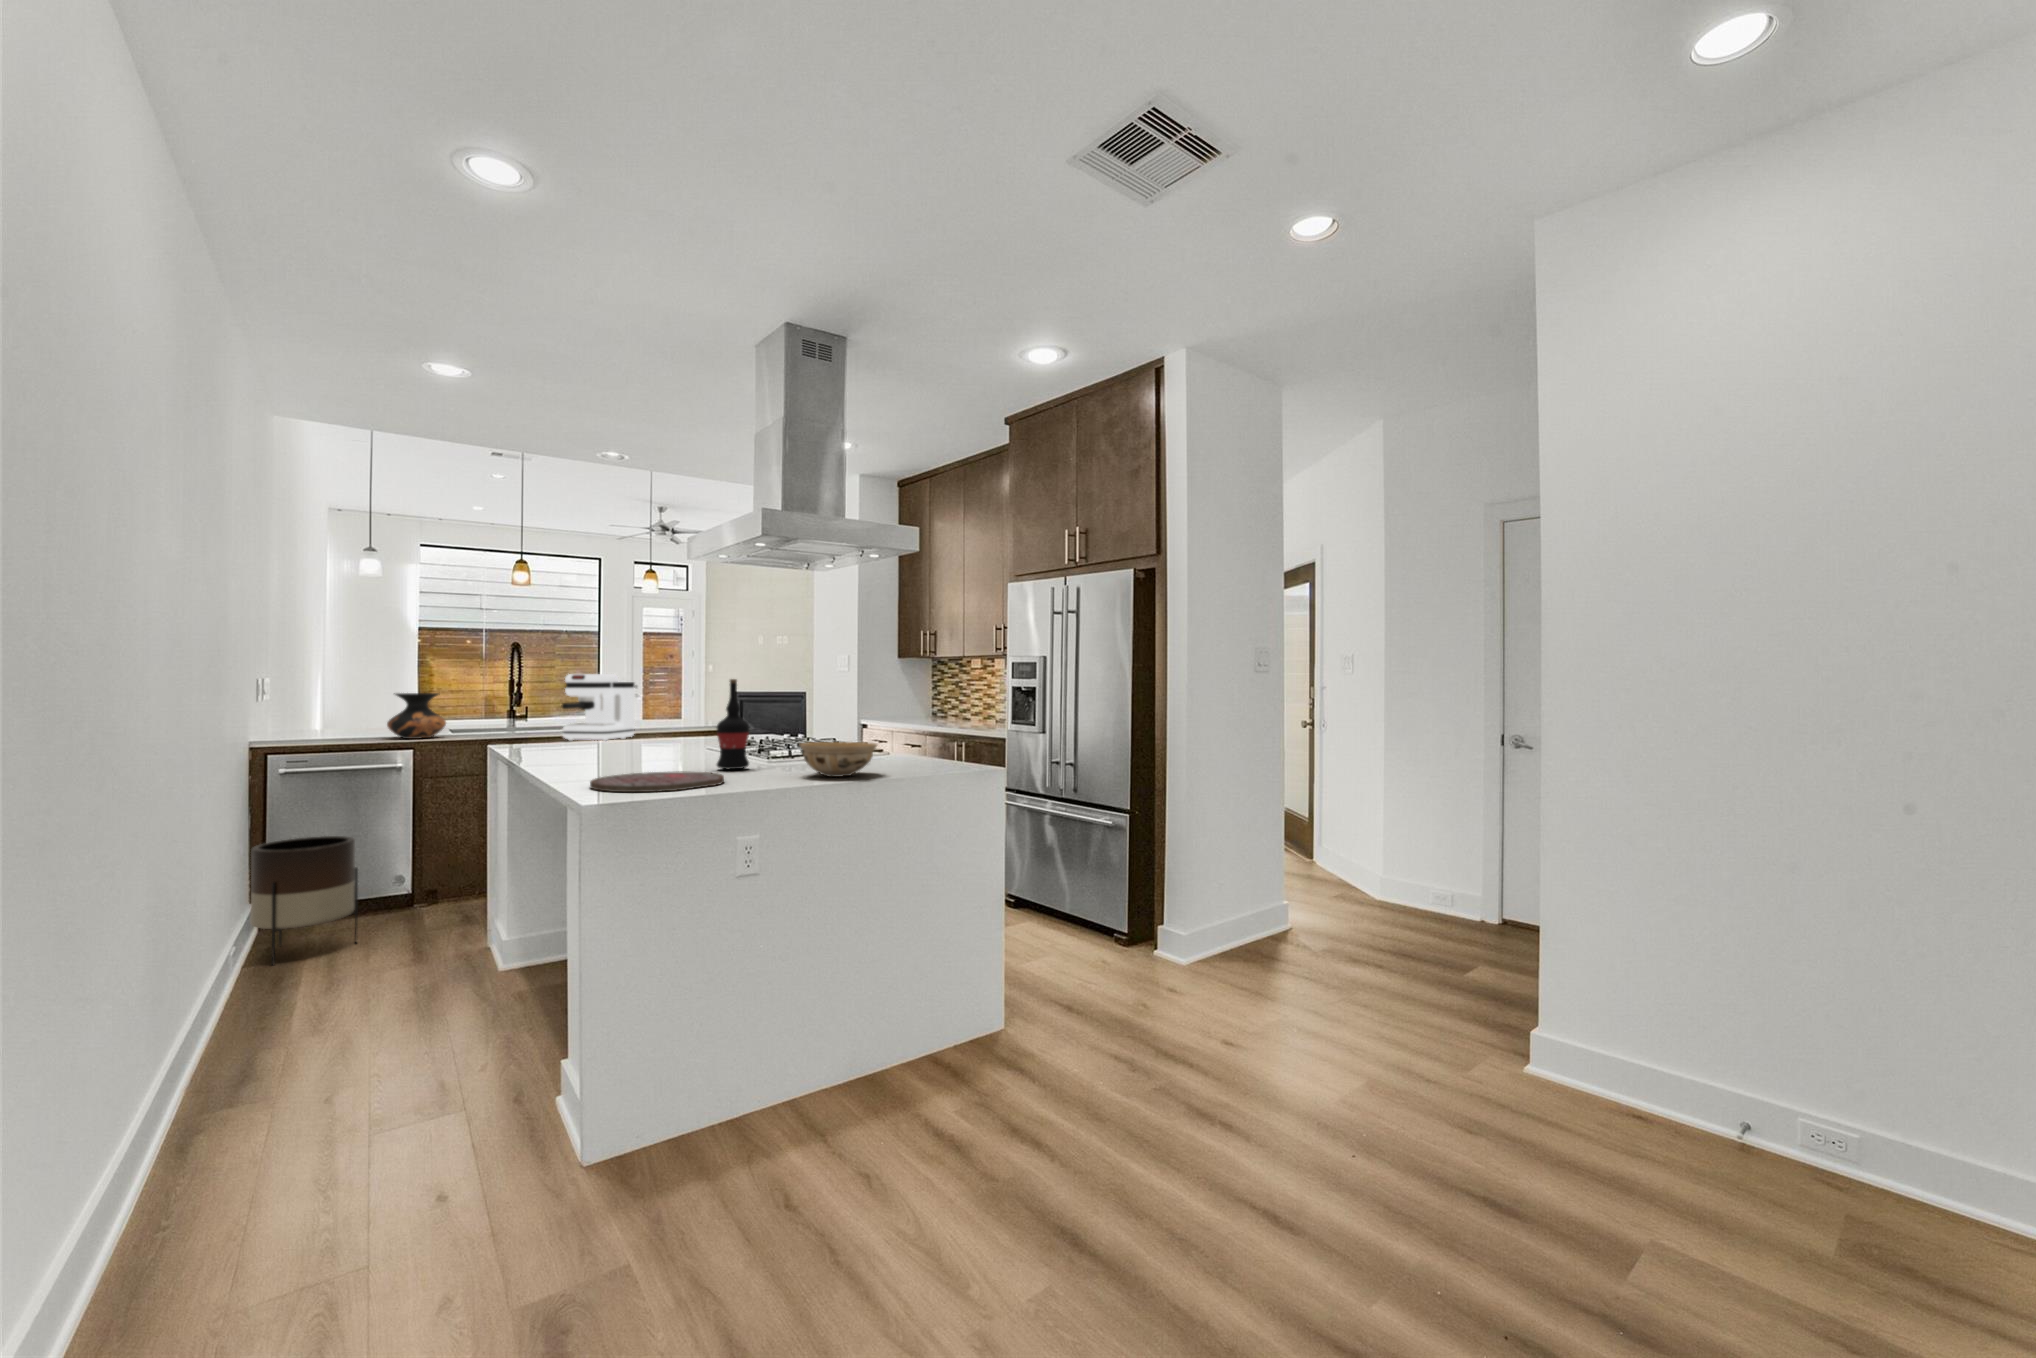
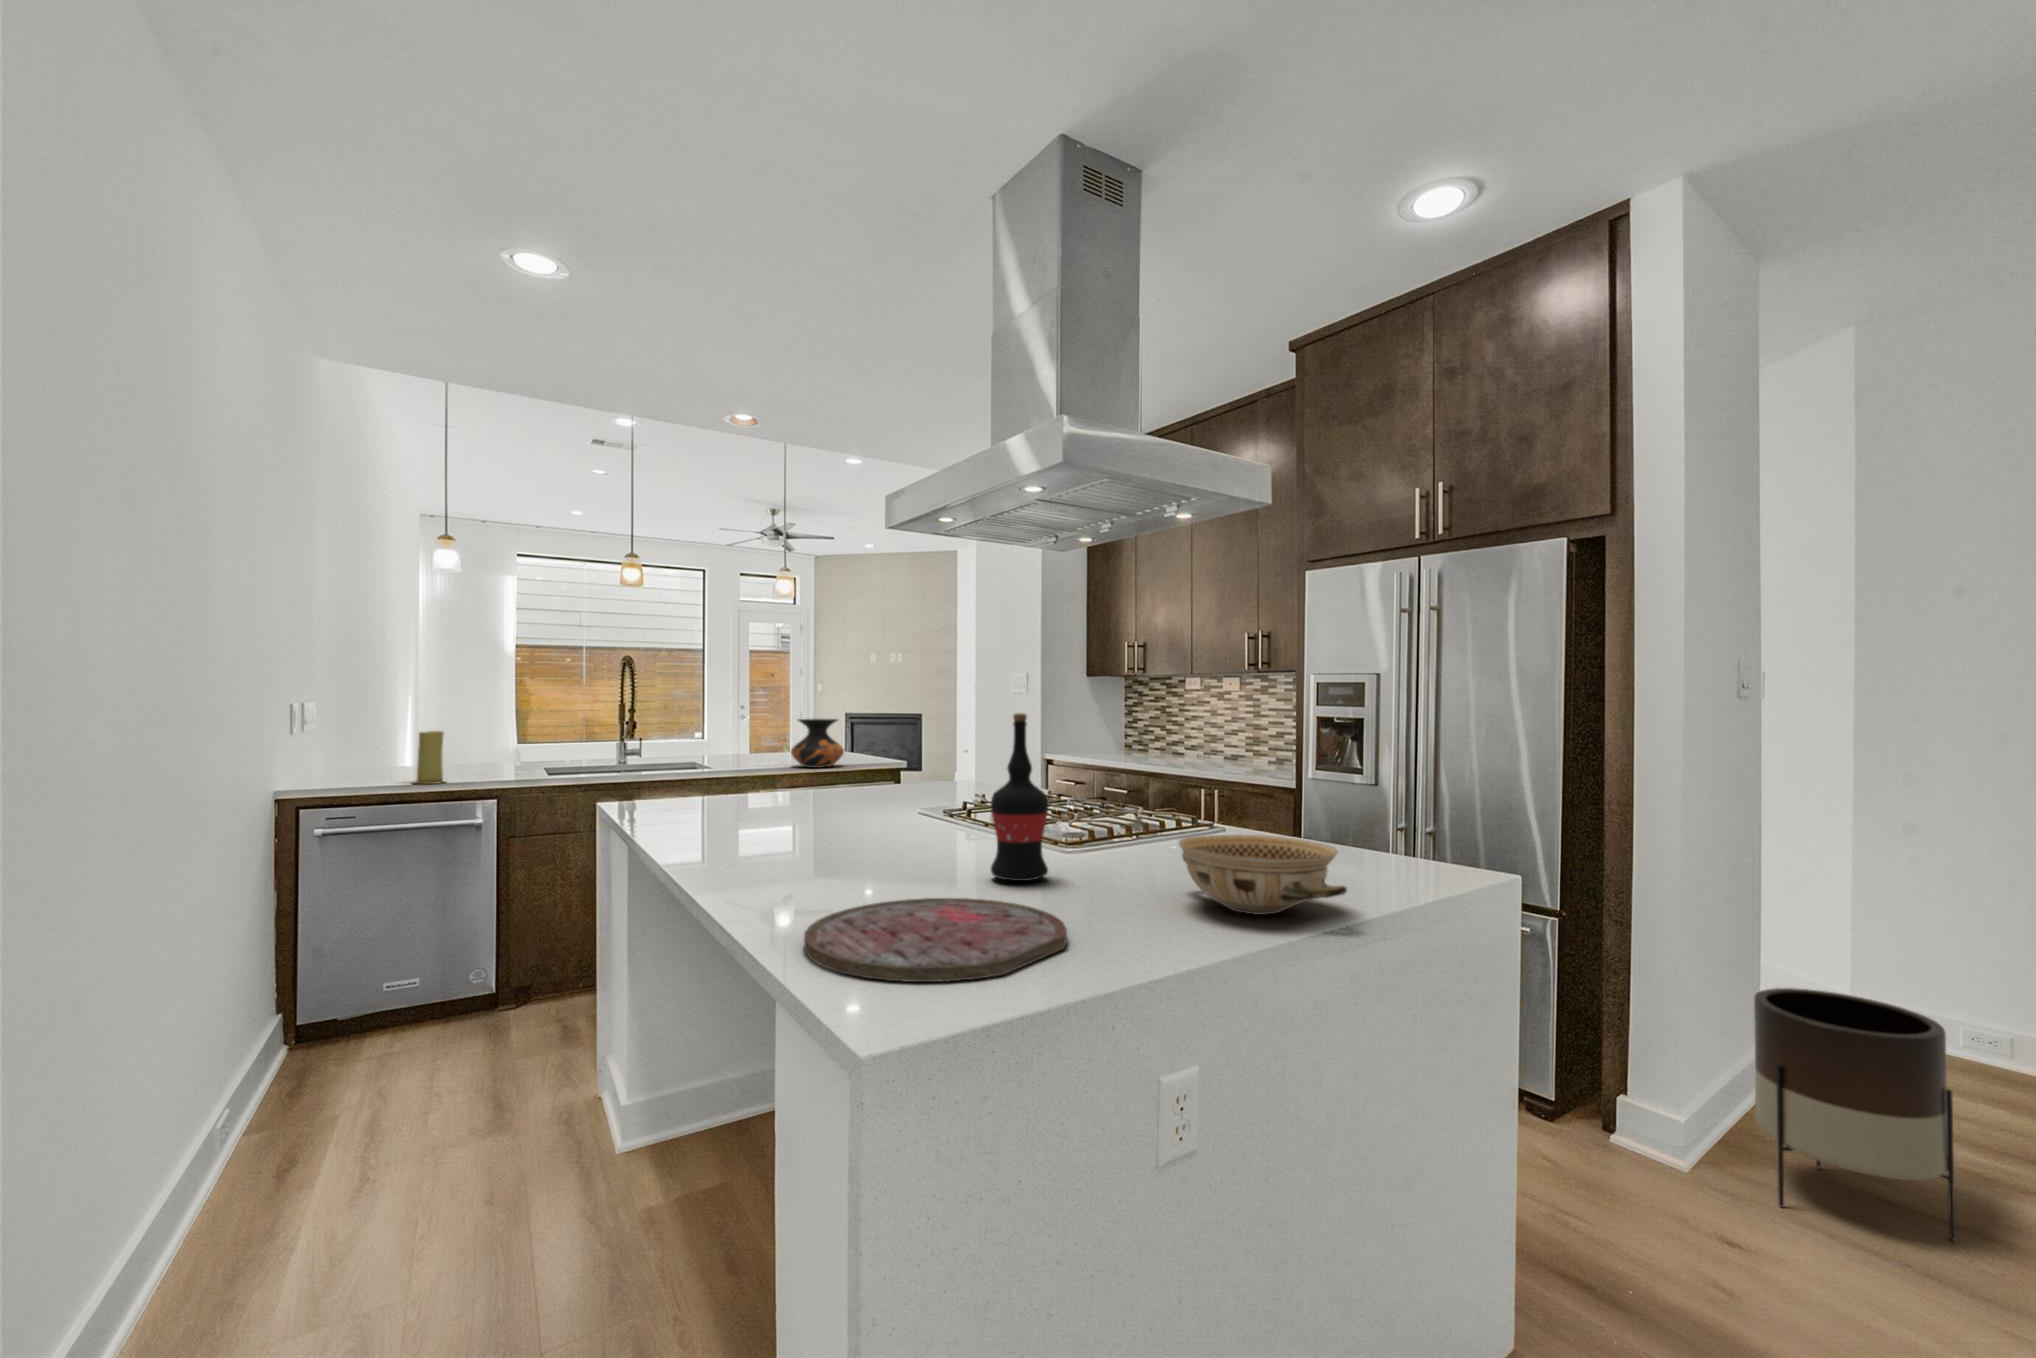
coffee maker: present [562,674,635,741] -> none [689,698,784,793]
vase: present [387,693,446,739] -> present [791,719,844,768]
candle: none [347,699,375,739] -> present [414,731,445,784]
planter: present [250,836,358,965] -> present [1754,988,1955,1241]

